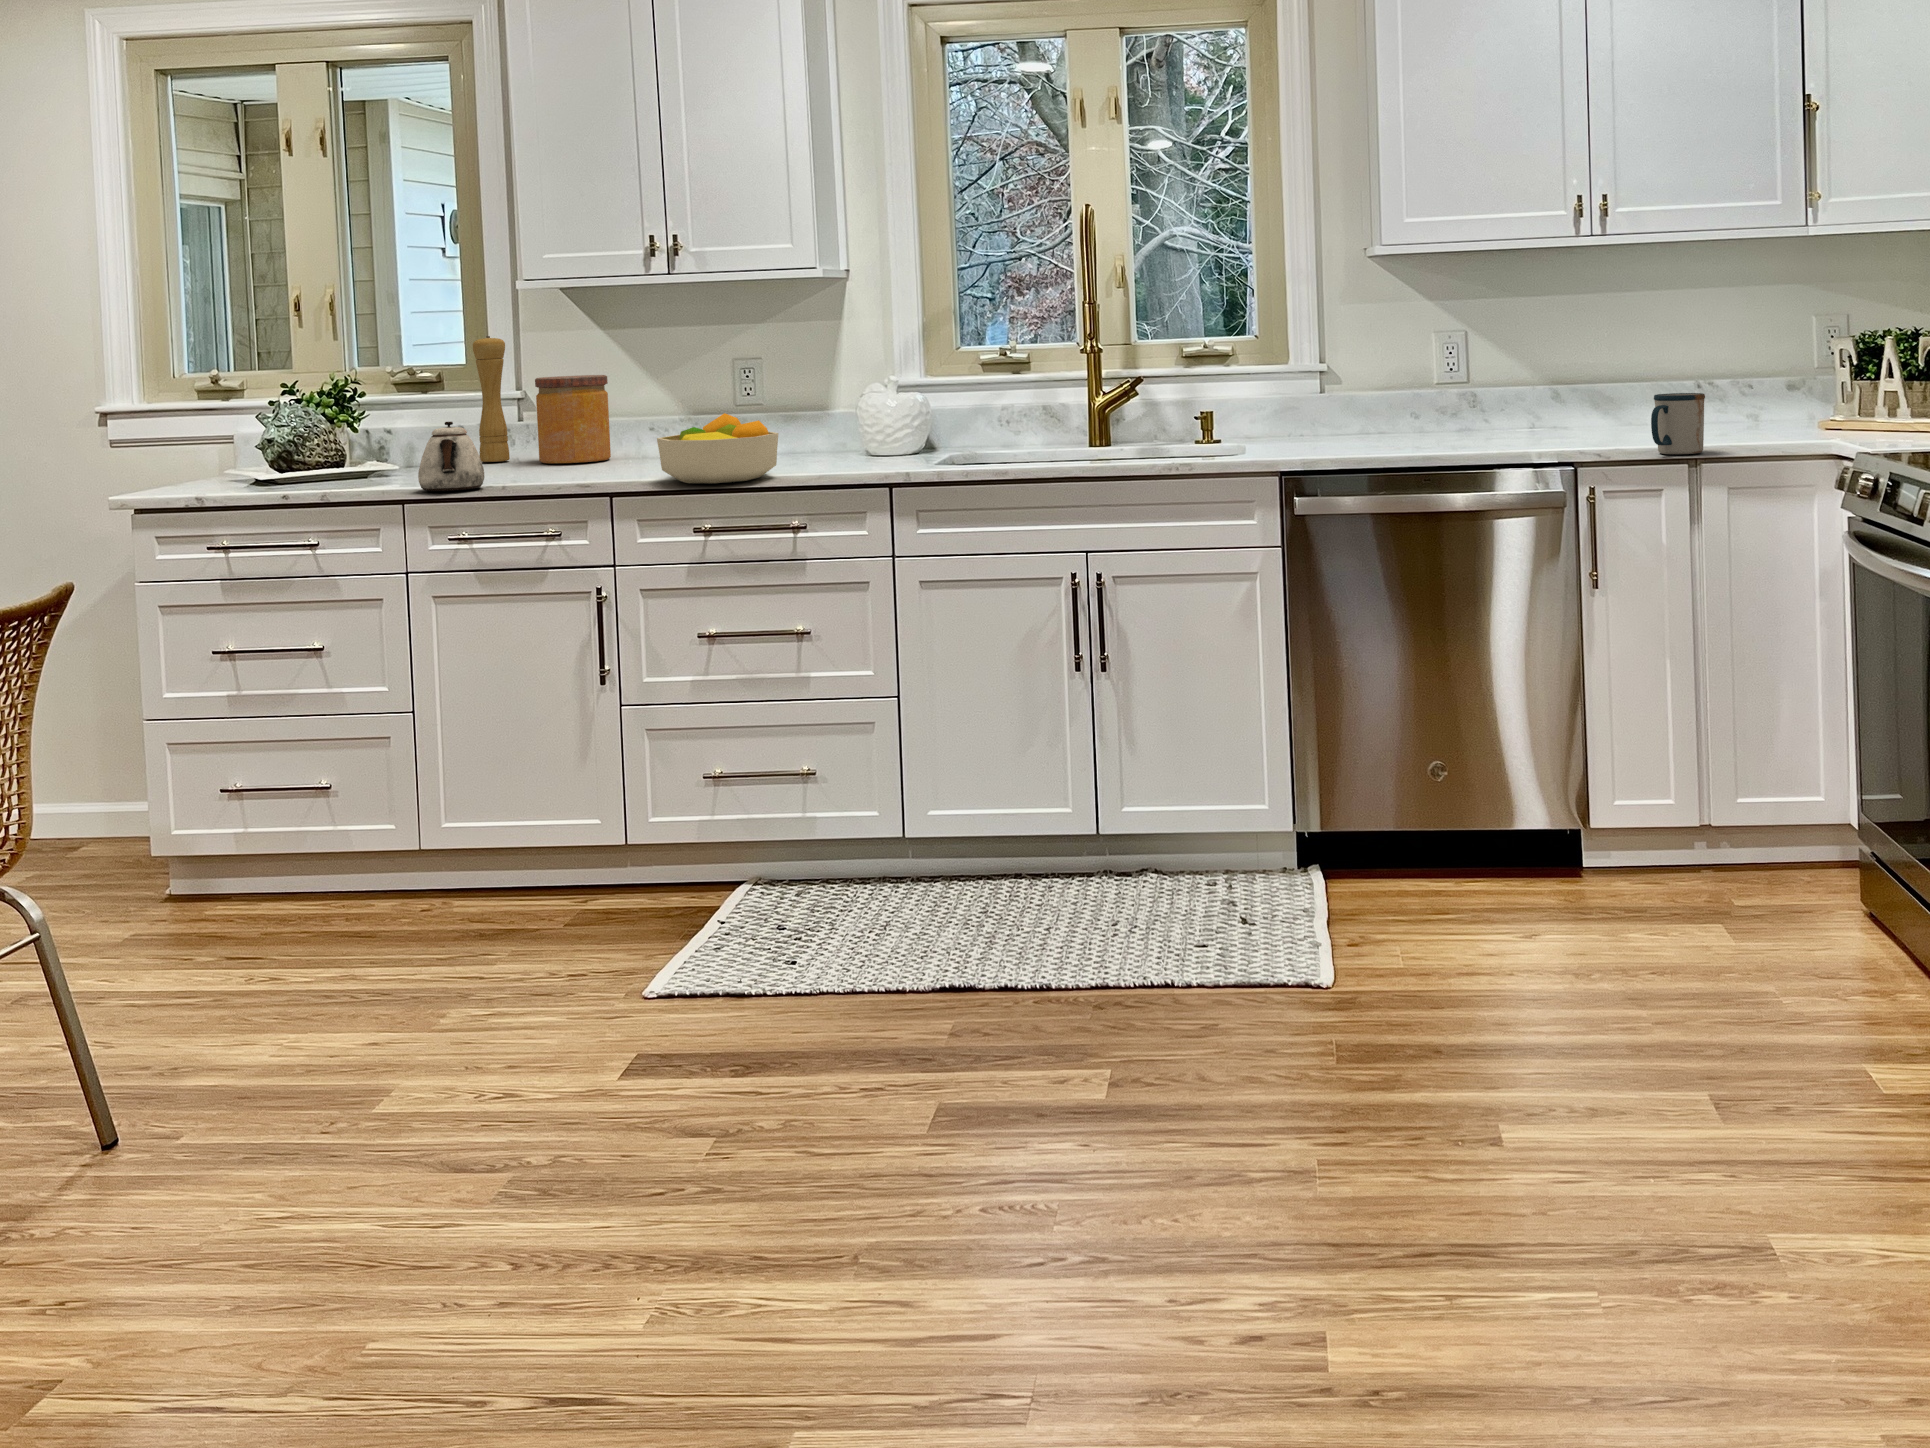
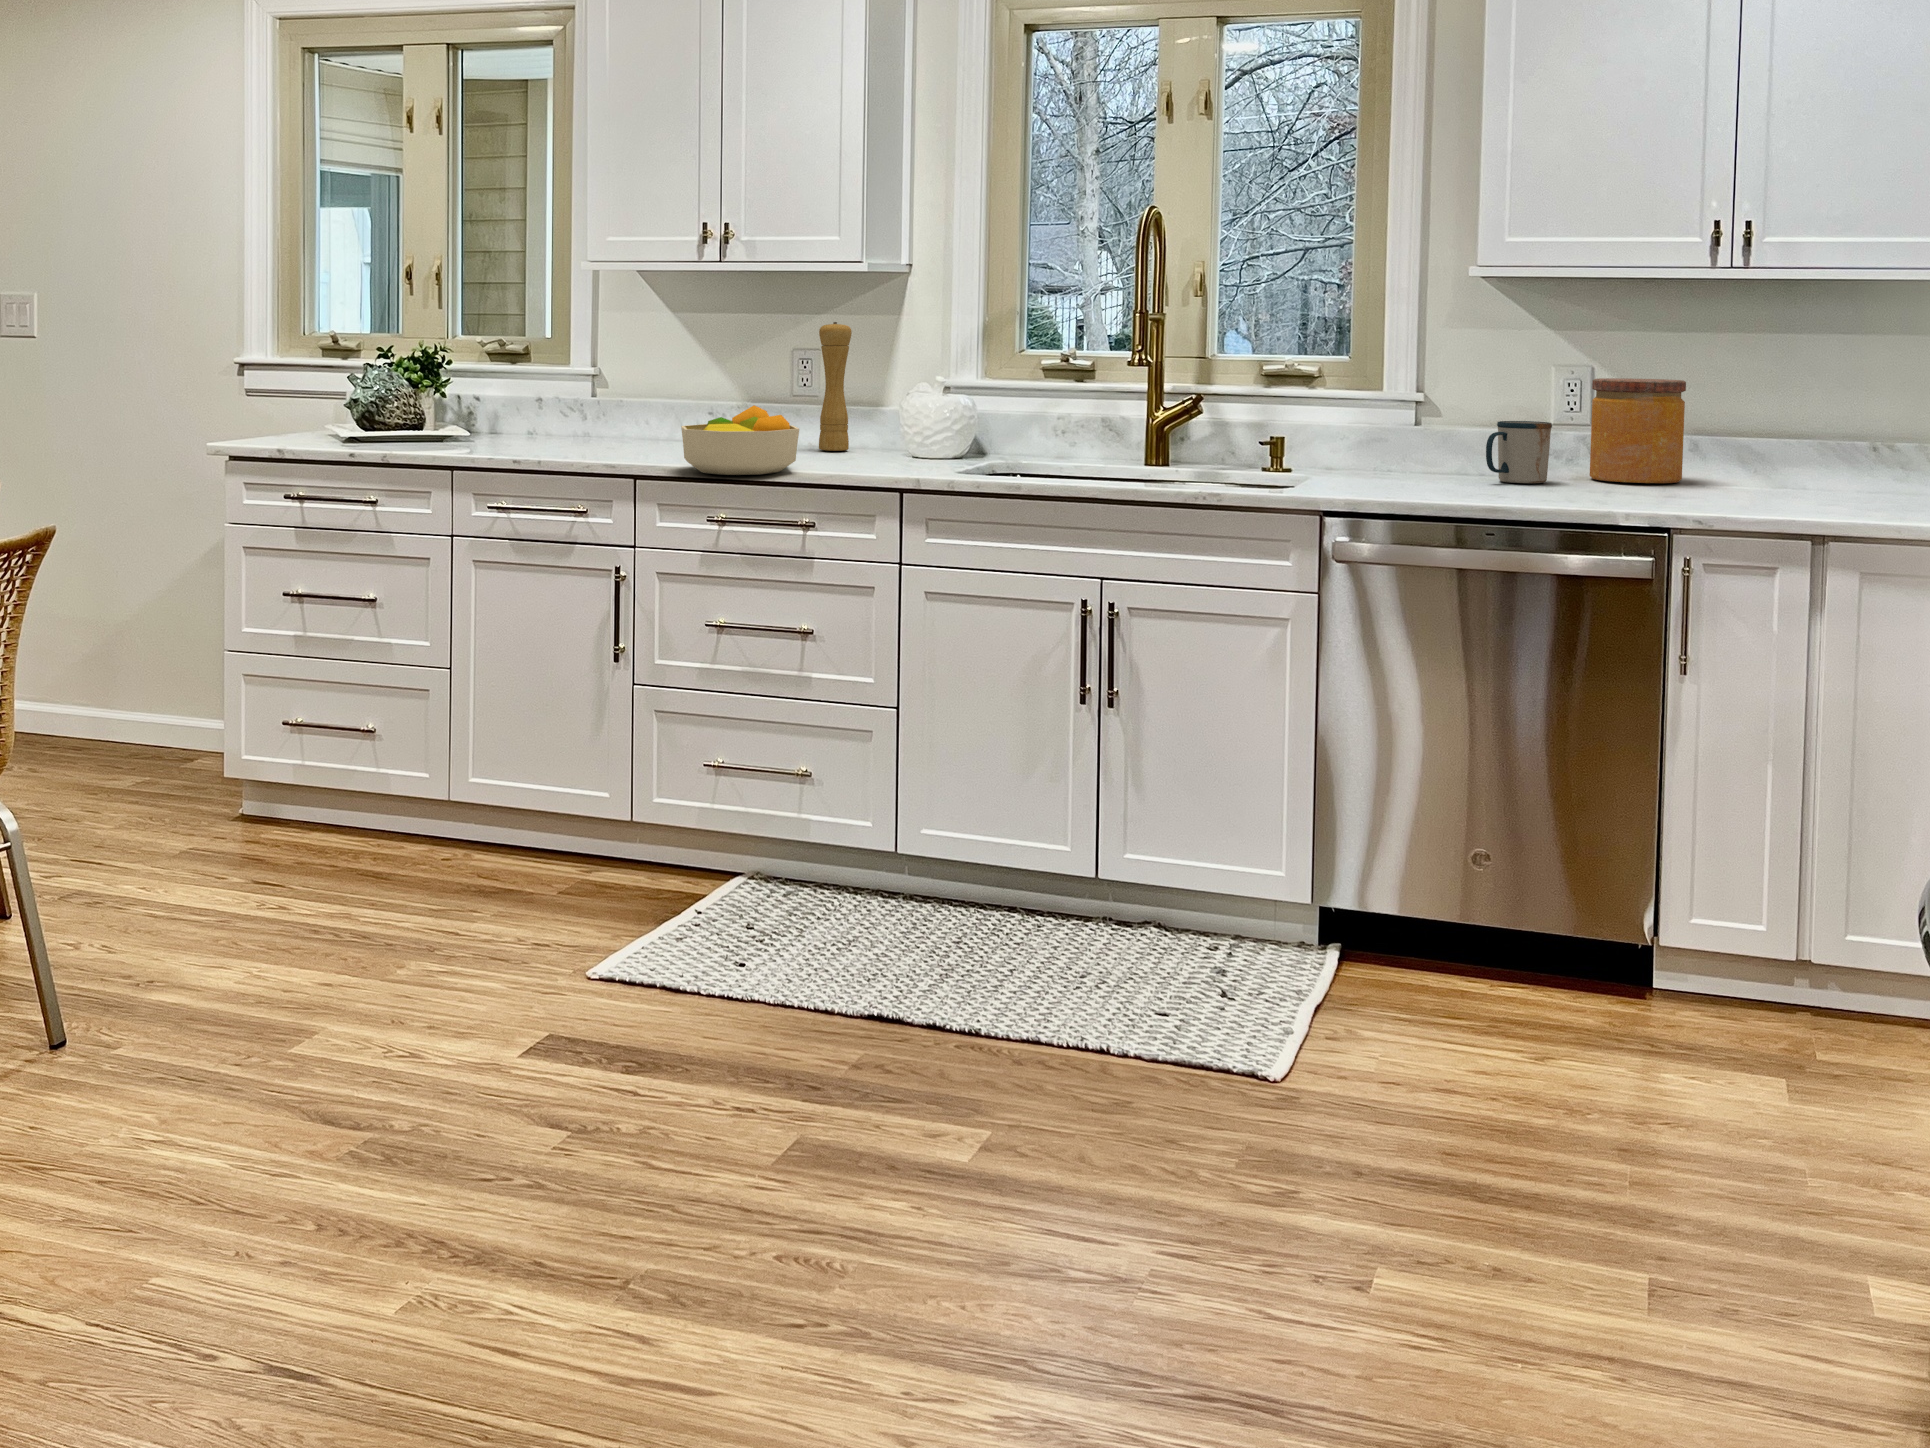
pepper mill: present [473,336,510,462] -> present [819,322,852,451]
jar: present [535,375,611,463] -> present [1590,378,1686,483]
mug: present [1651,393,1705,454] -> present [1486,421,1552,483]
teapot: present [418,422,484,491] -> none [460,397,521,463]

